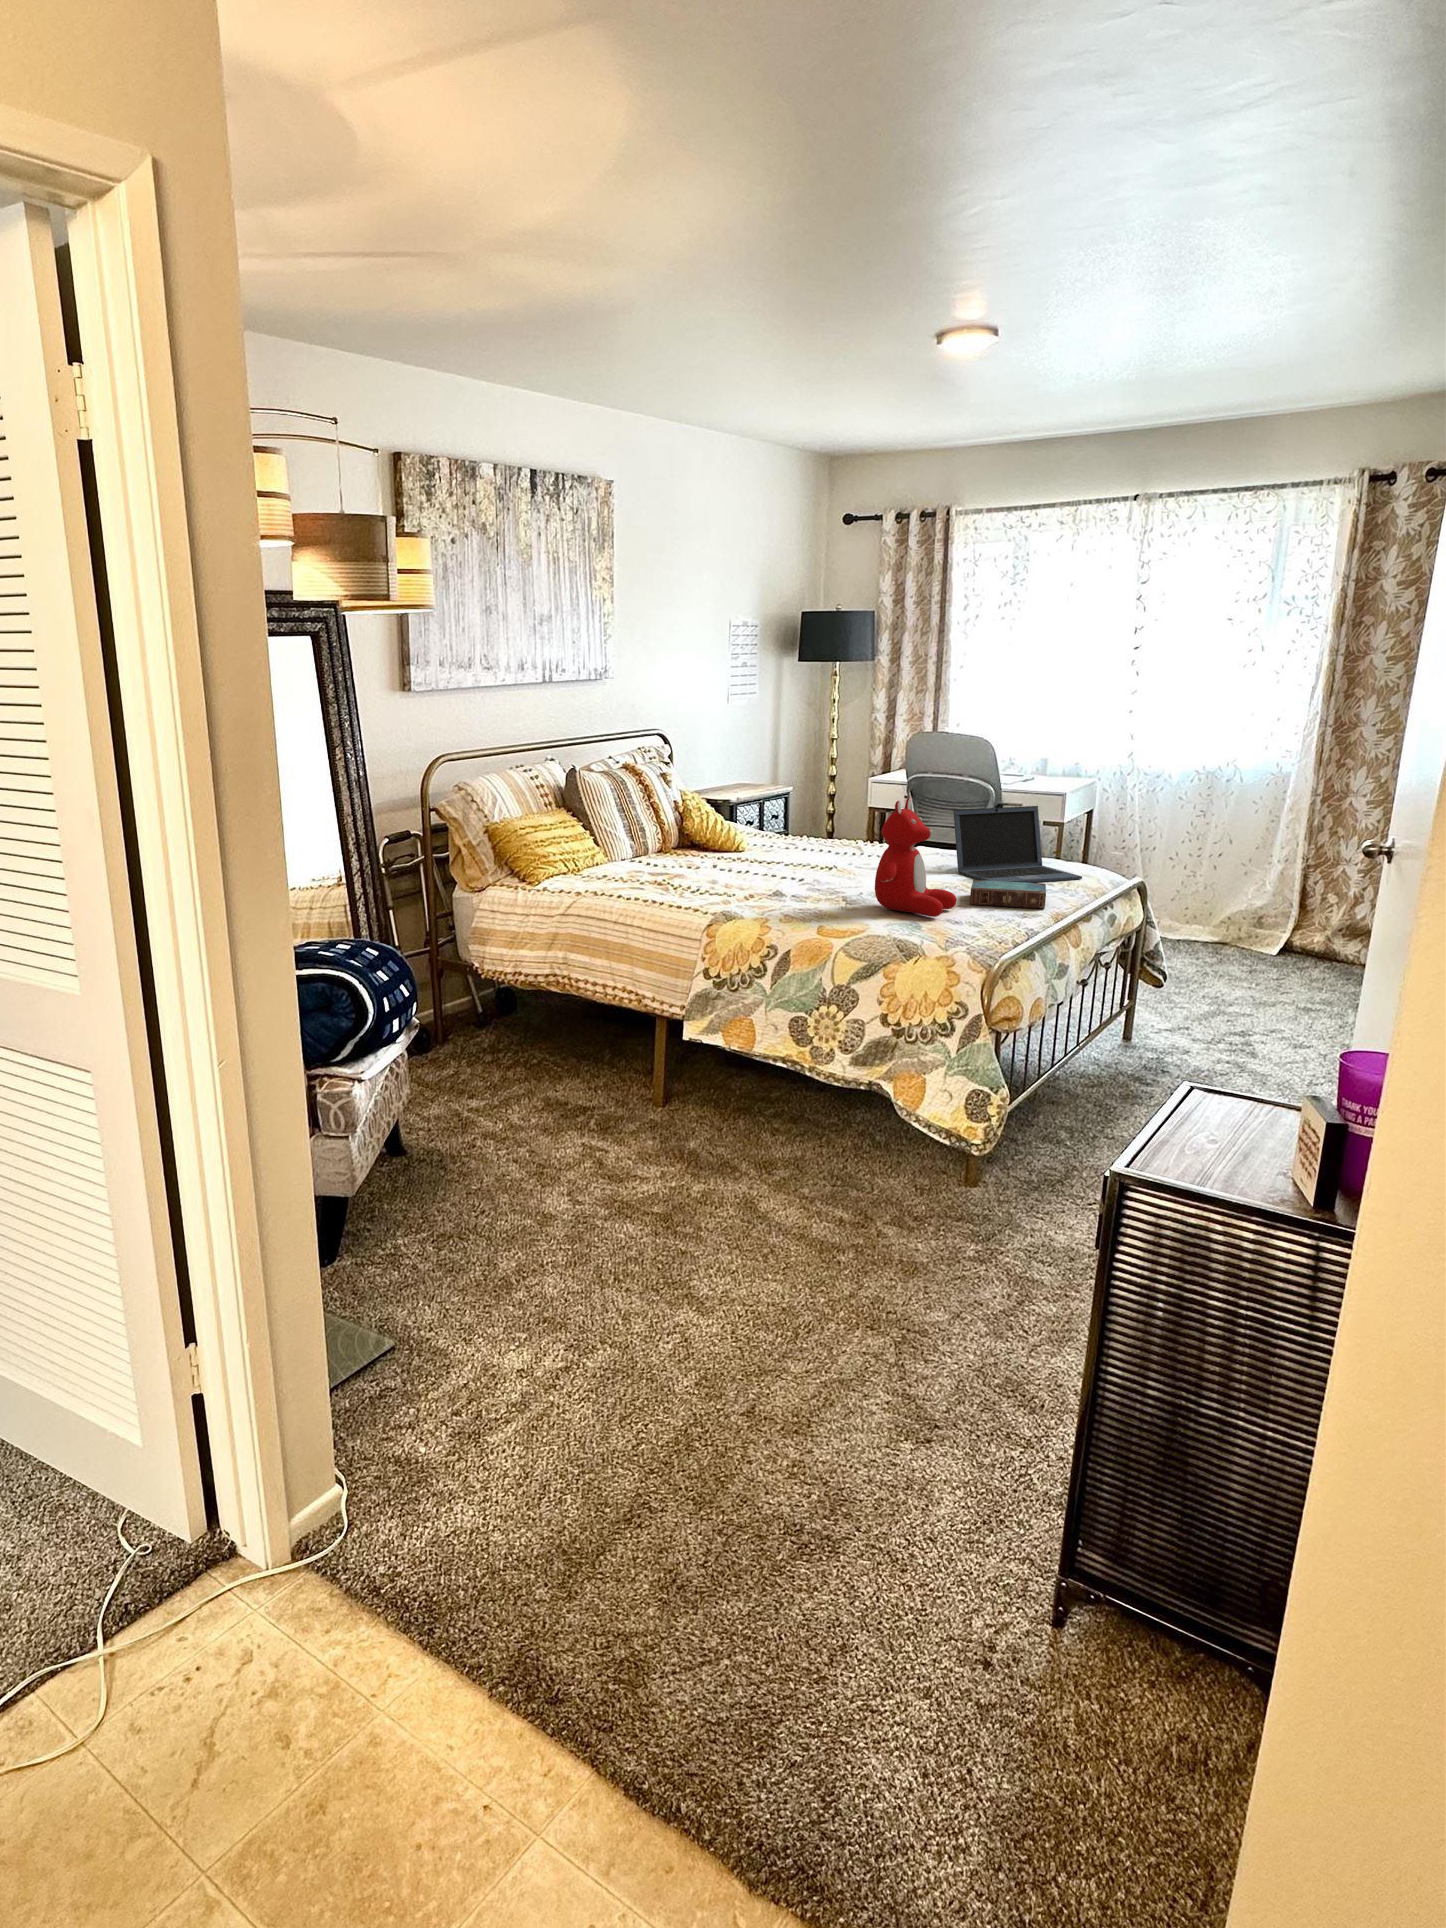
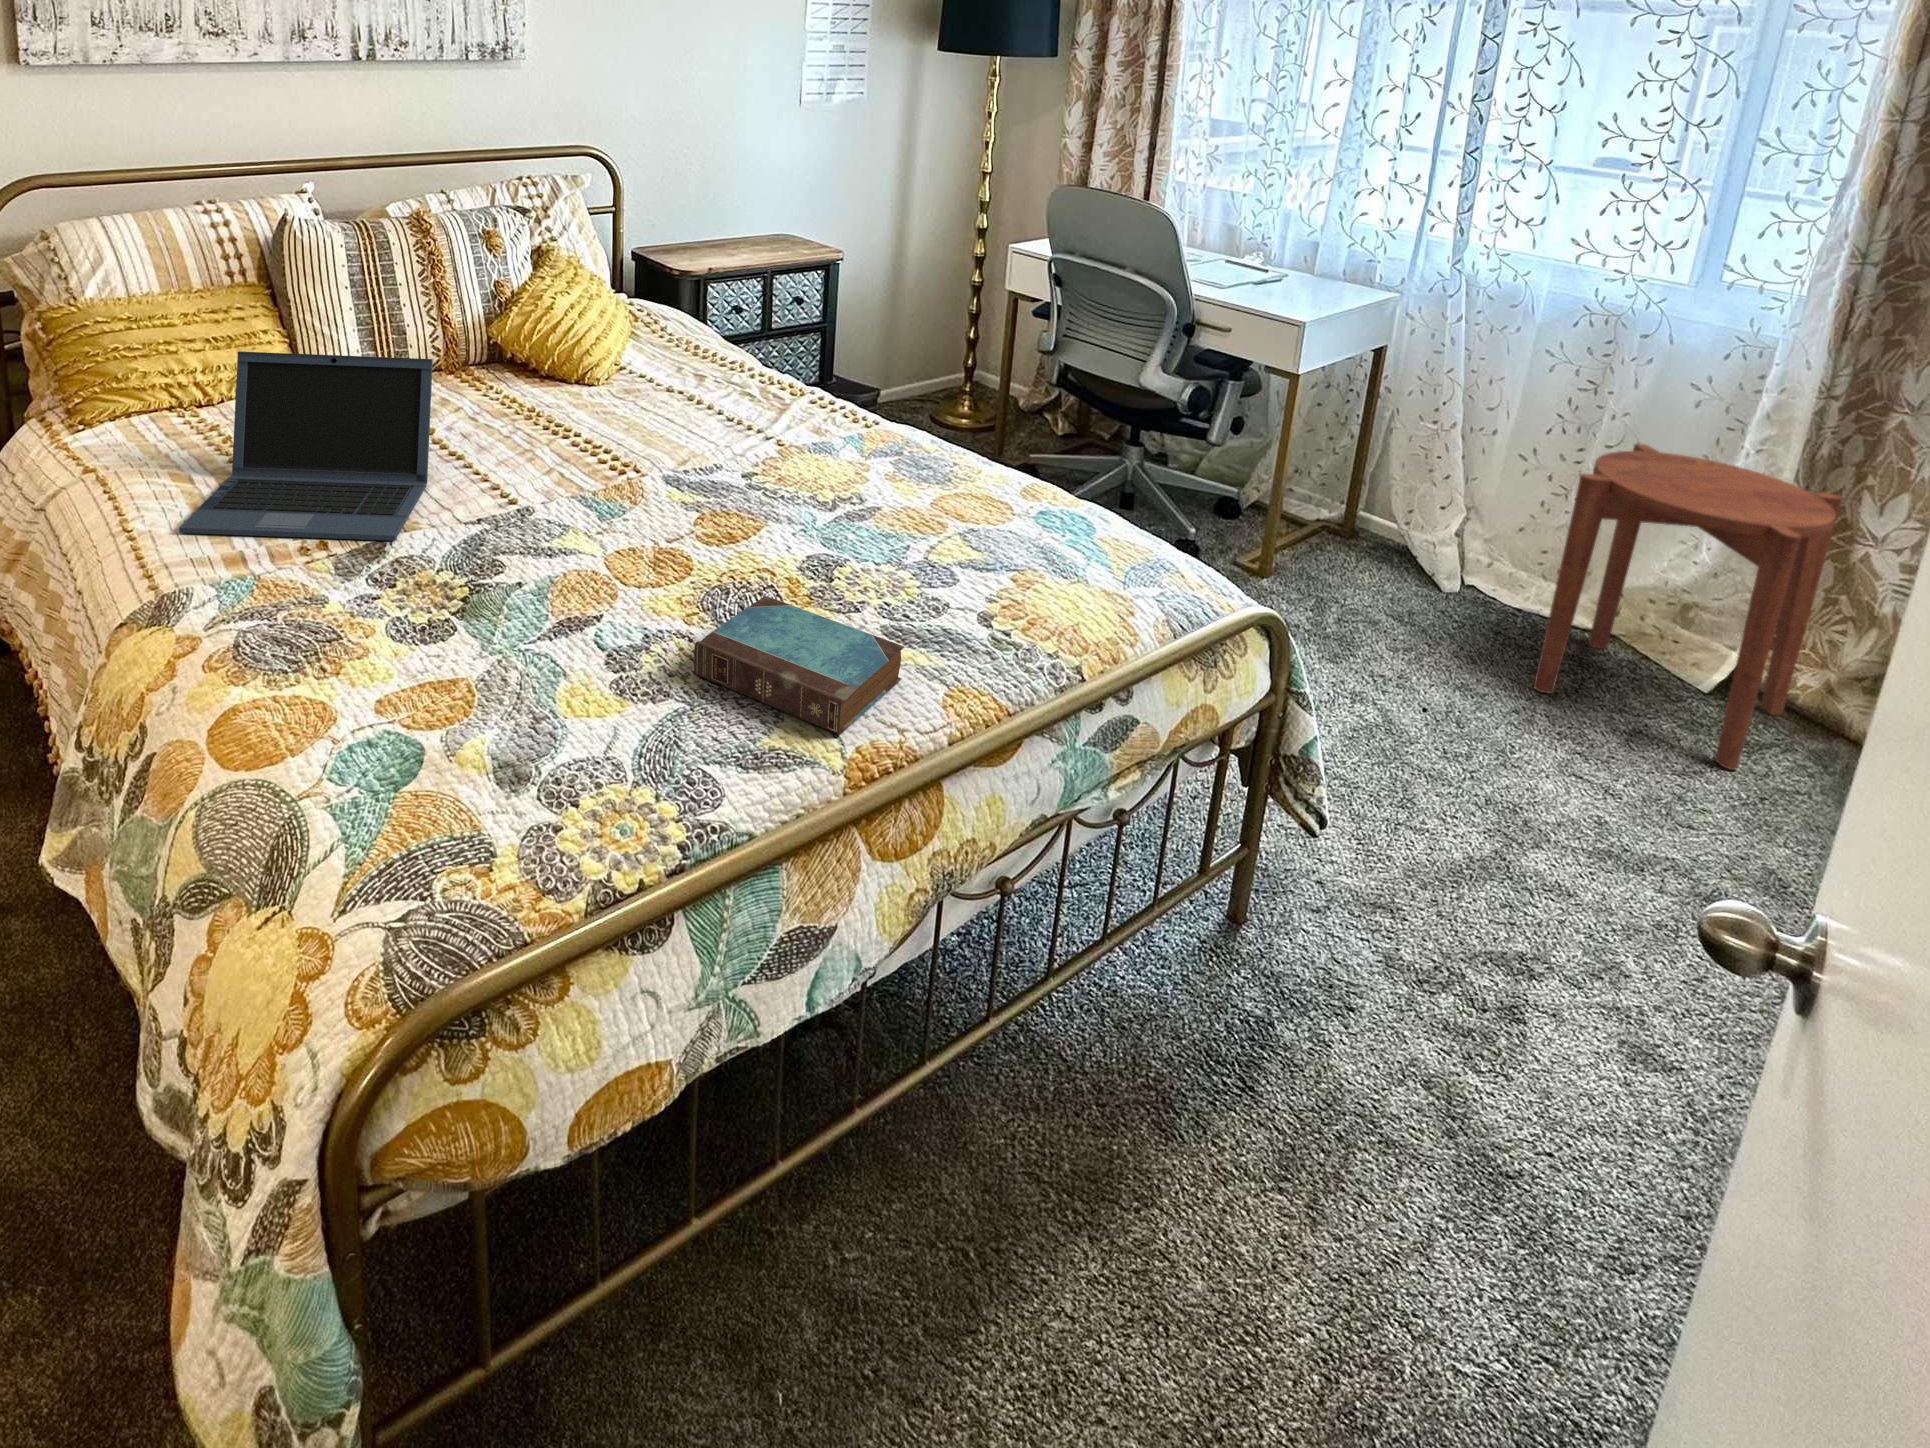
teddy bear: present [875,797,957,917] -> none [410,414,631,727]
laptop: present [953,806,1082,883] -> present [179,351,433,541]
side table: none [1202,836,1328,976] -> present [1534,443,1842,770]

